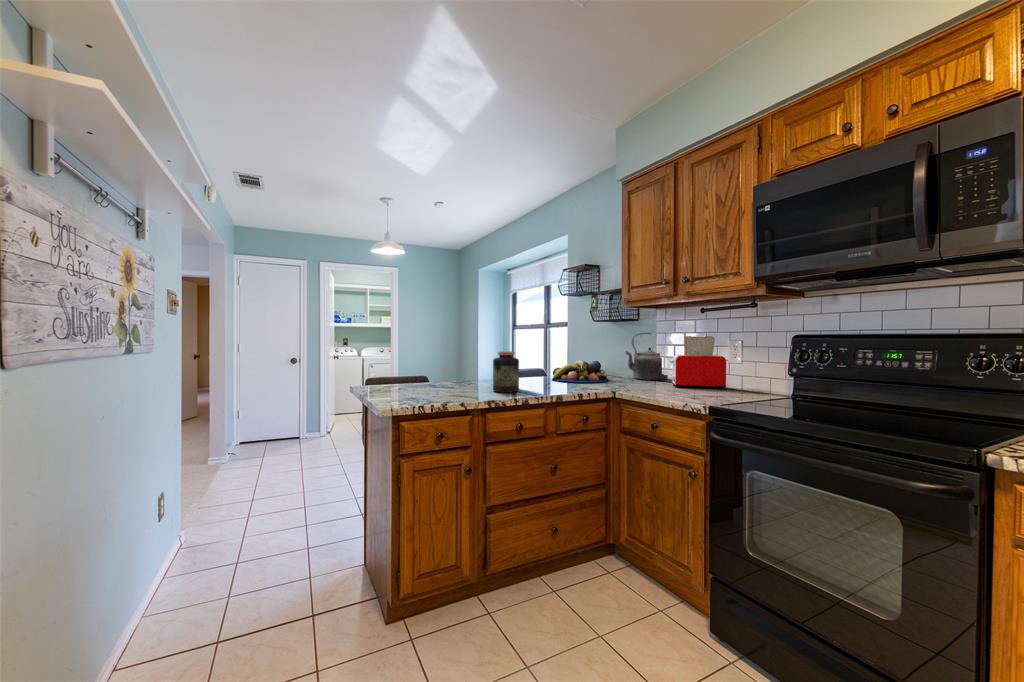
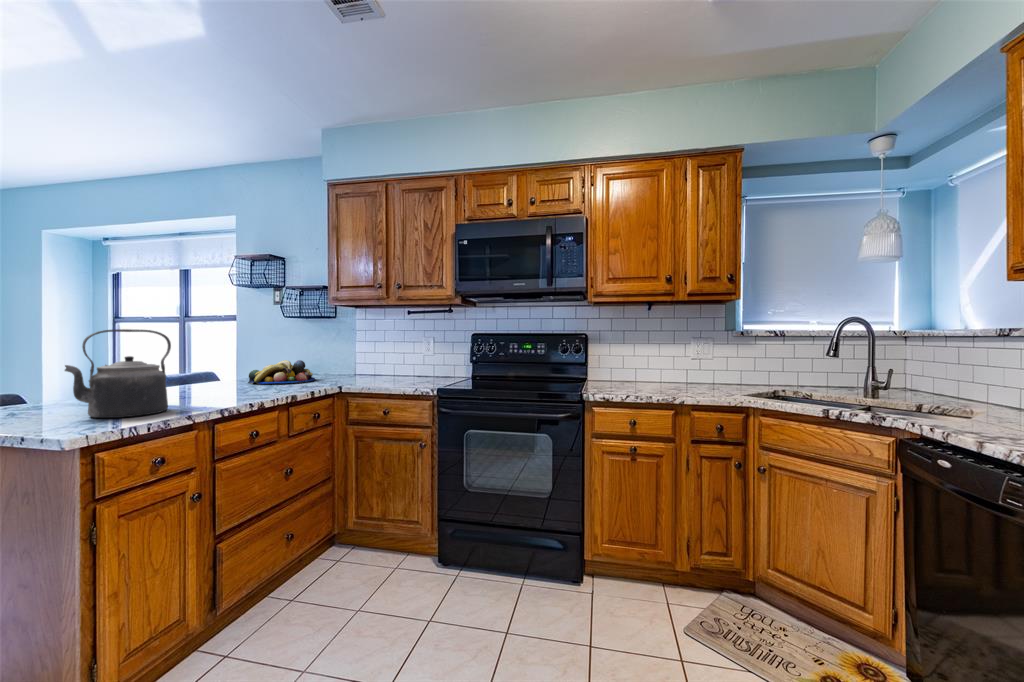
kettle: present [626,333,668,380] -> present [65,329,171,418]
toaster: present [670,336,726,389] -> none [378,335,423,379]
jar: present [493,351,519,393] -> none [206,353,242,400]

